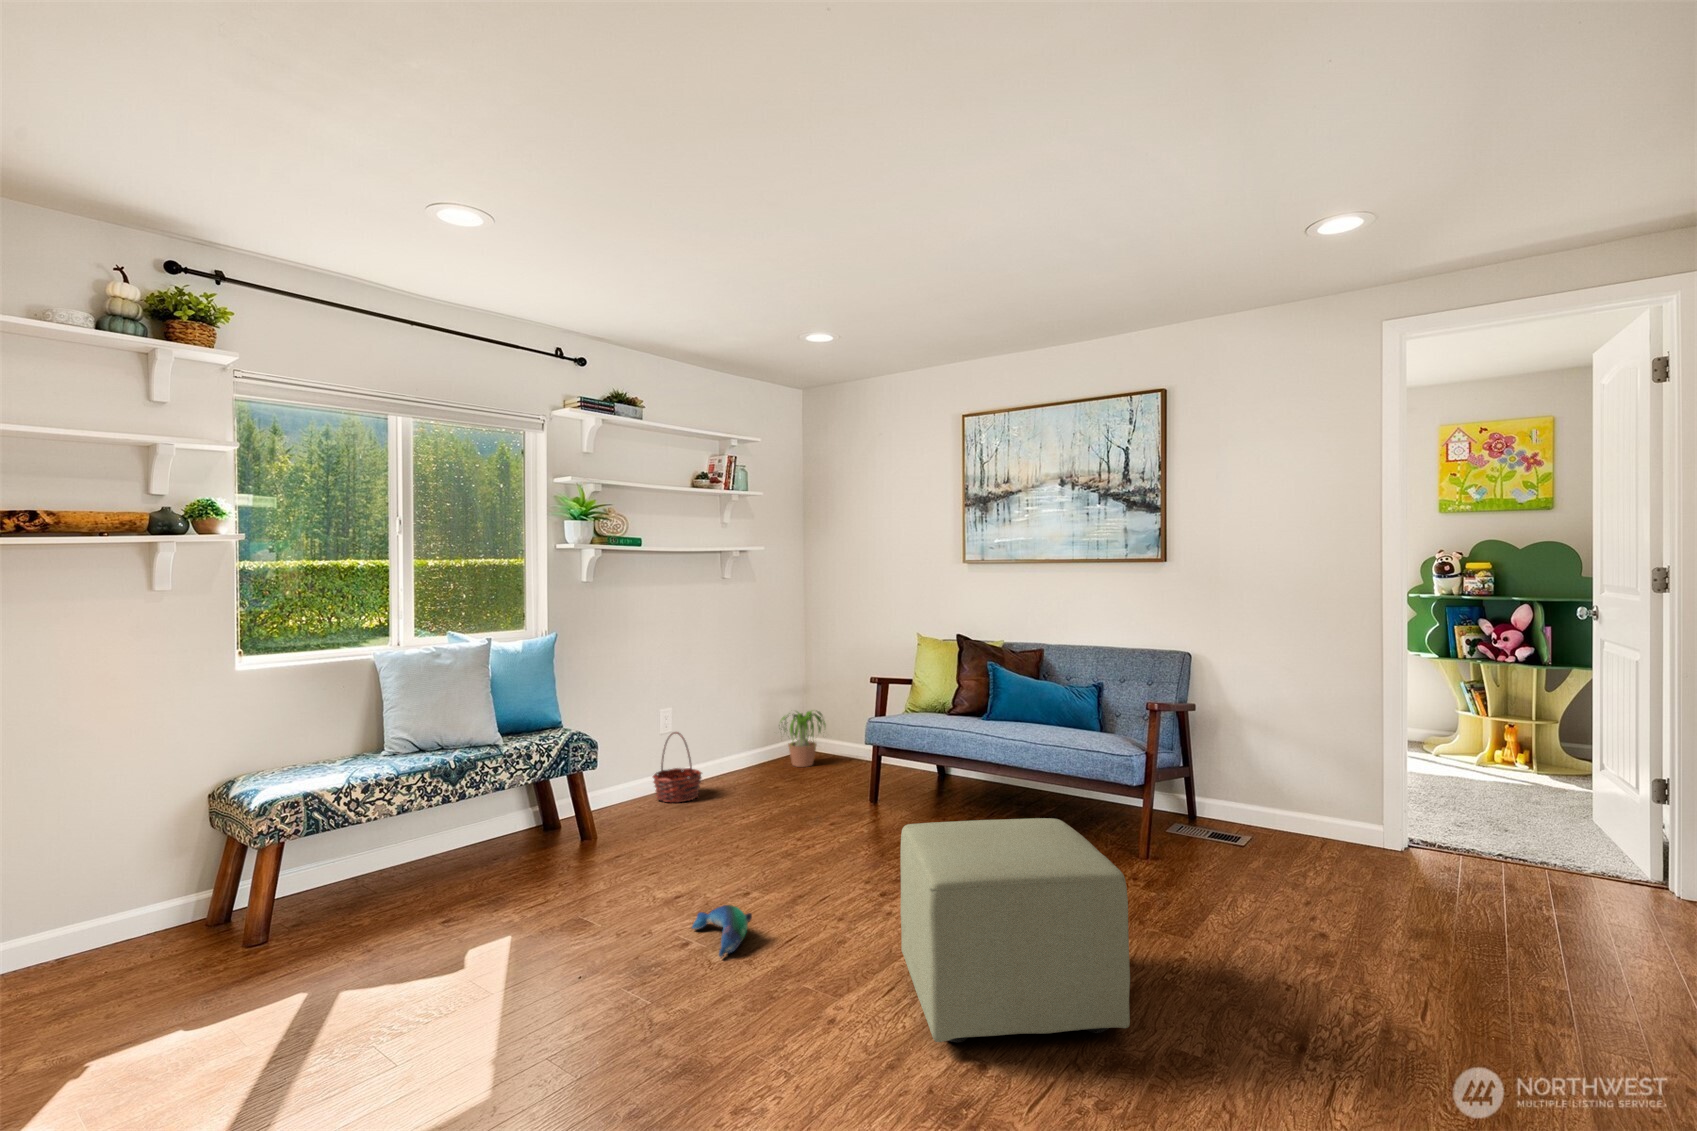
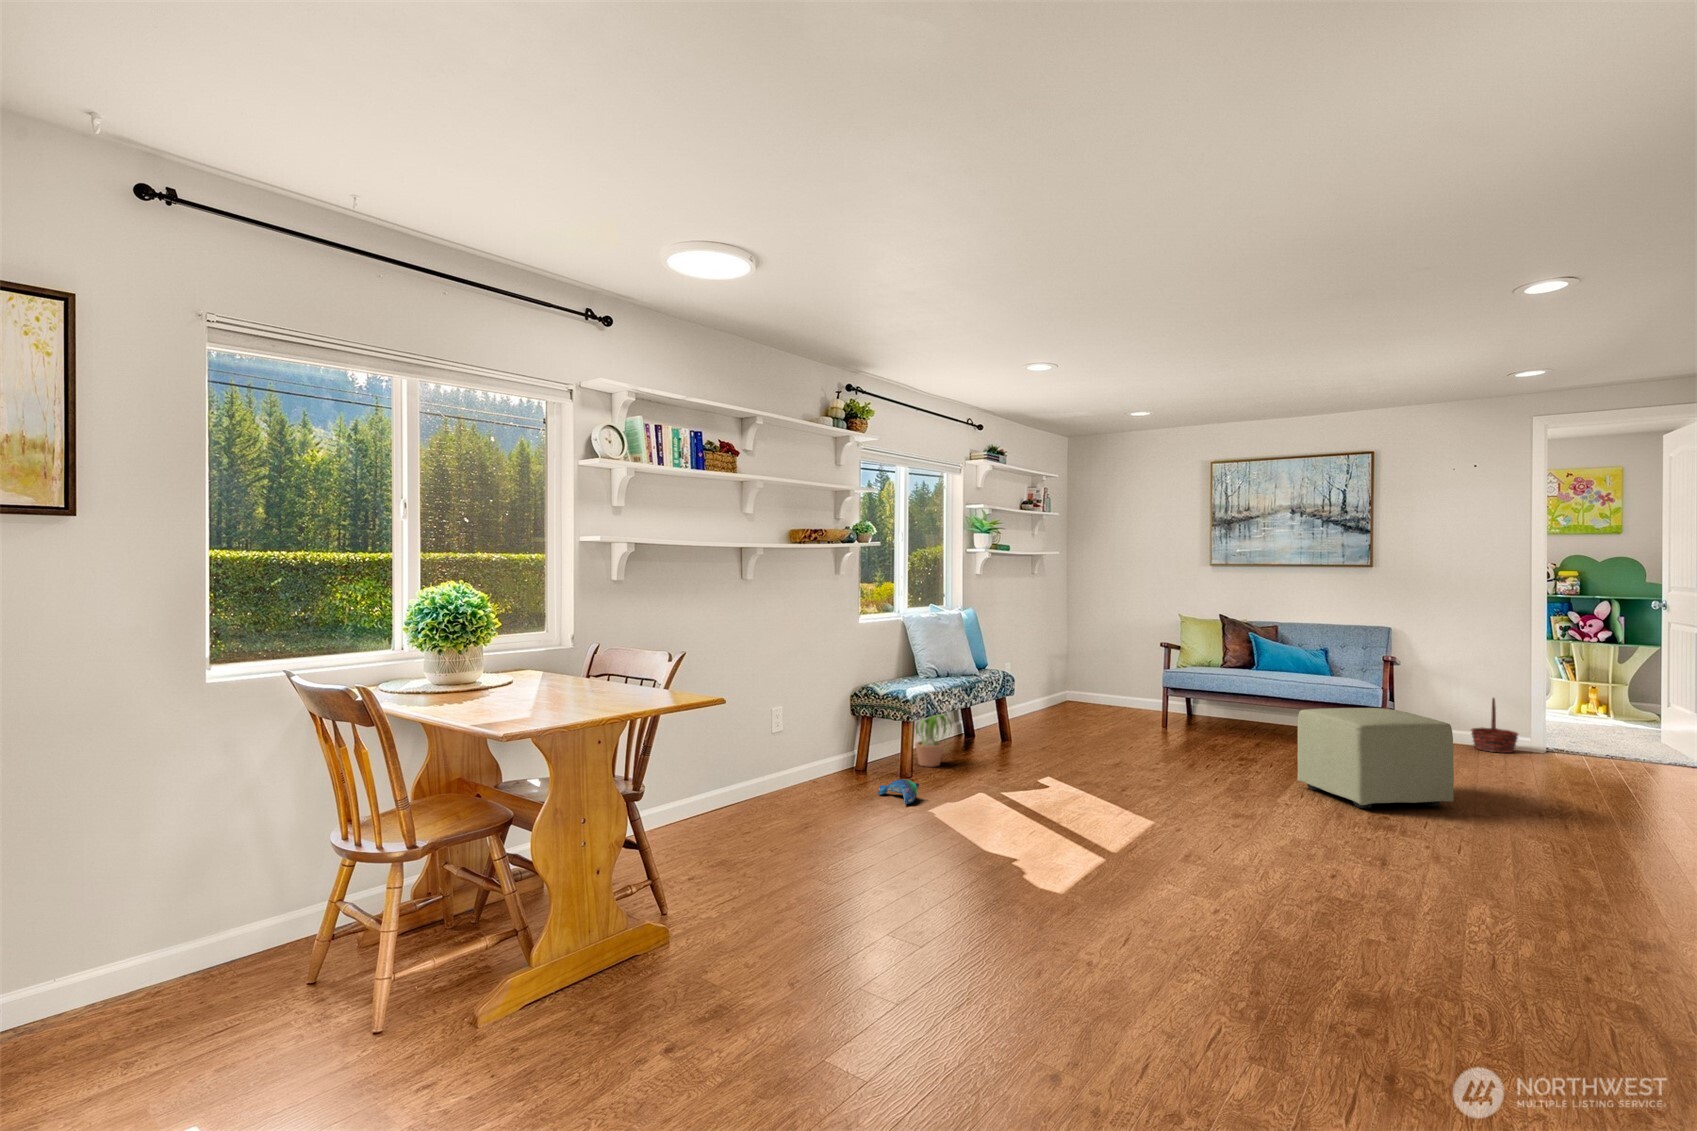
potted plant: present [780,711,826,767] -> present [915,713,952,767]
basket: present [653,732,702,802] -> present [1471,698,1518,753]
plush toy: present [692,905,752,957] -> present [878,779,919,805]

